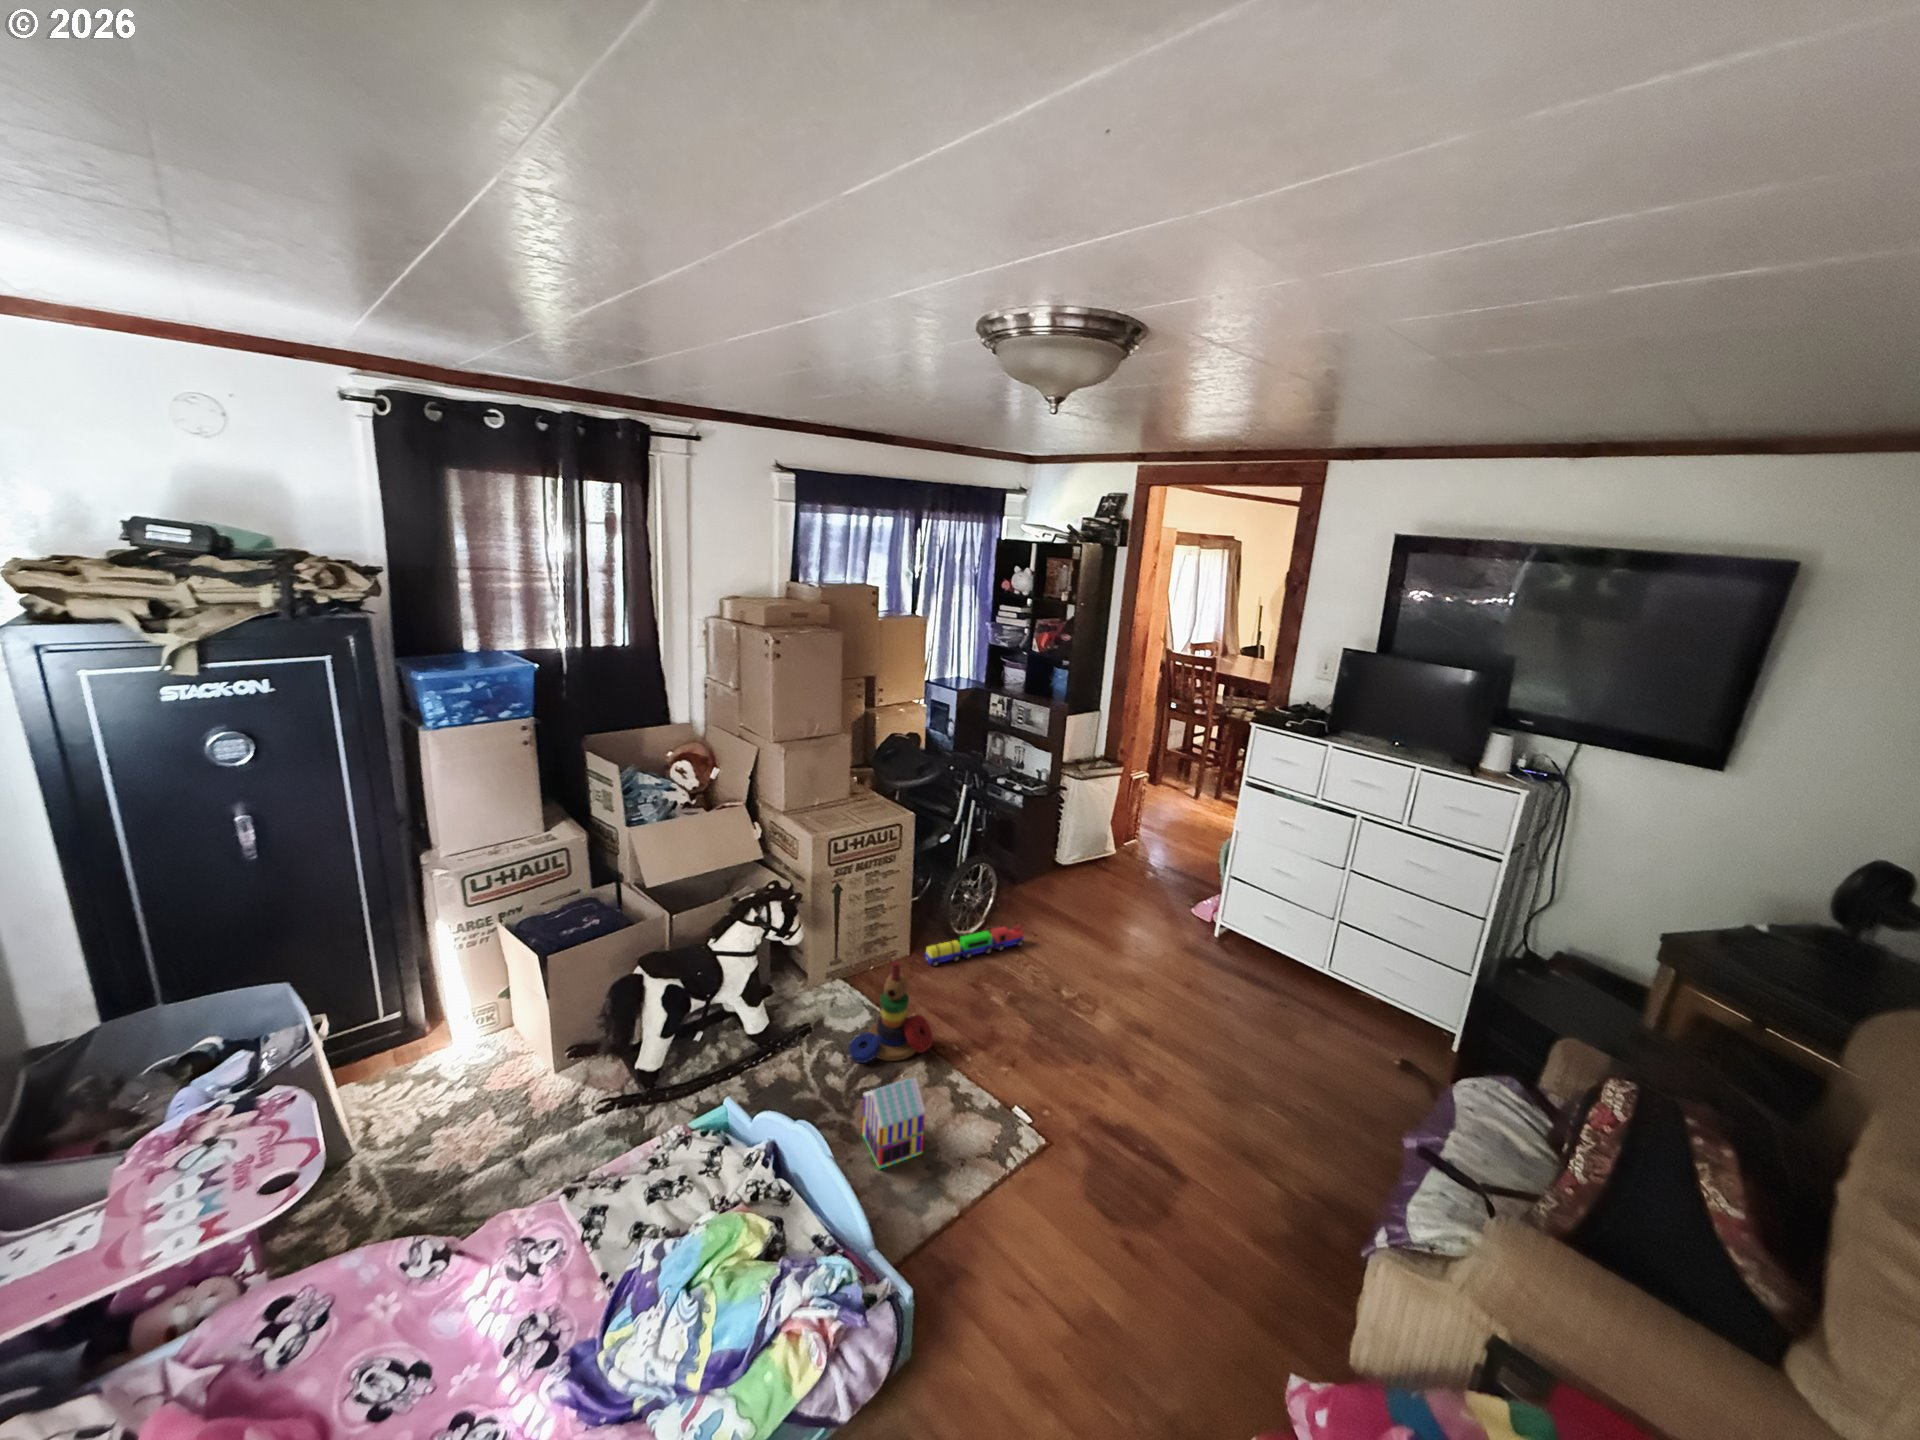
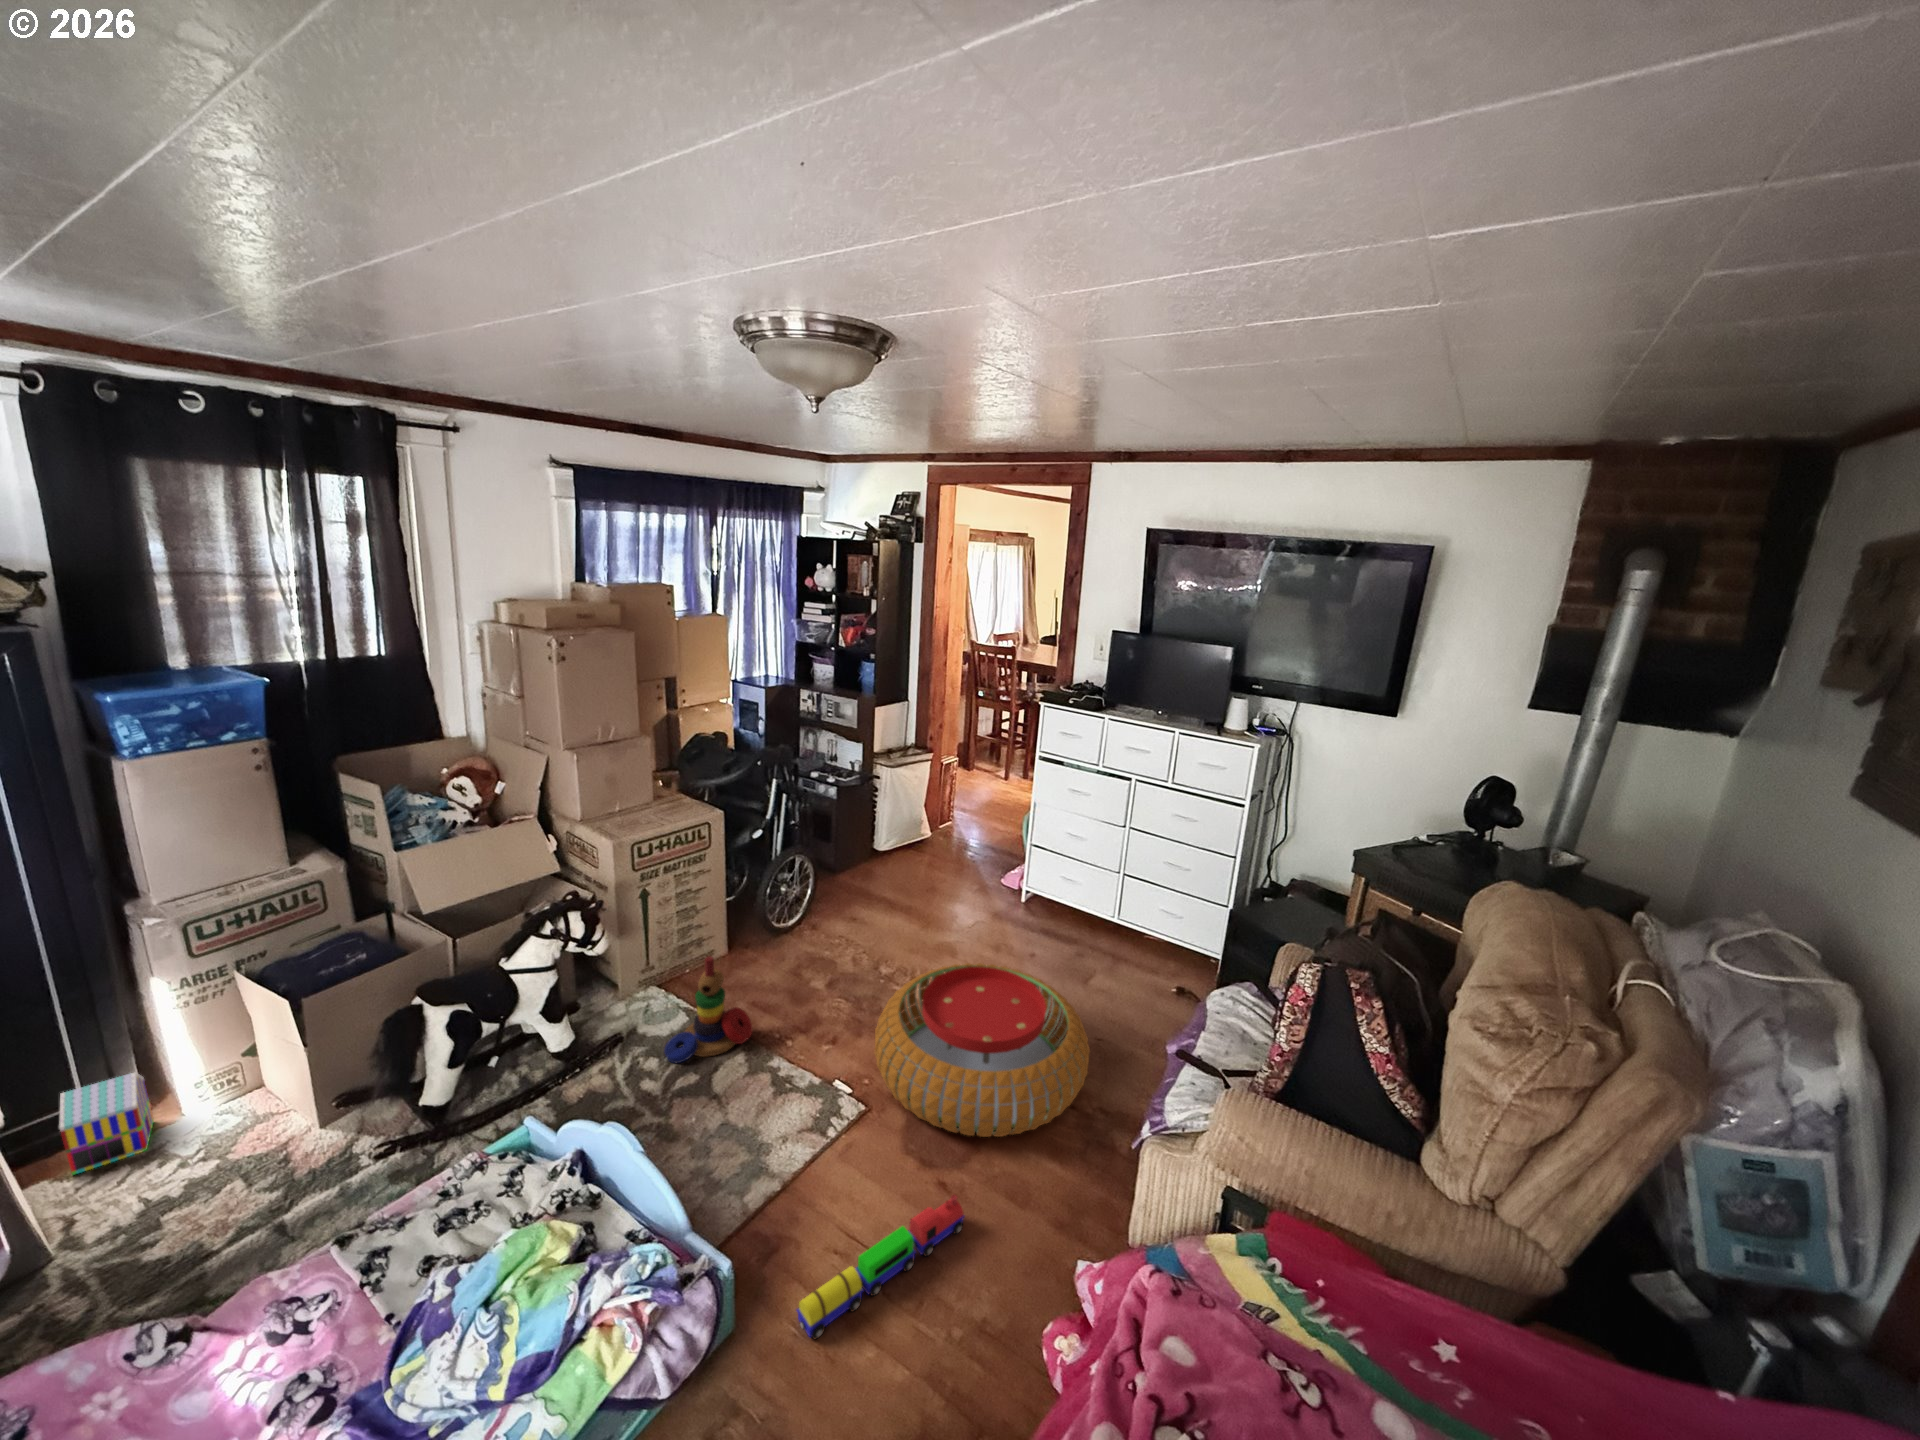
toy train: present [925,925,1024,966] -> present [797,1195,964,1339]
pouf: none [1057,1002,1303,1207] -> present [874,963,1090,1137]
toy house: present [862,1078,925,1169] -> present [59,1072,154,1175]

